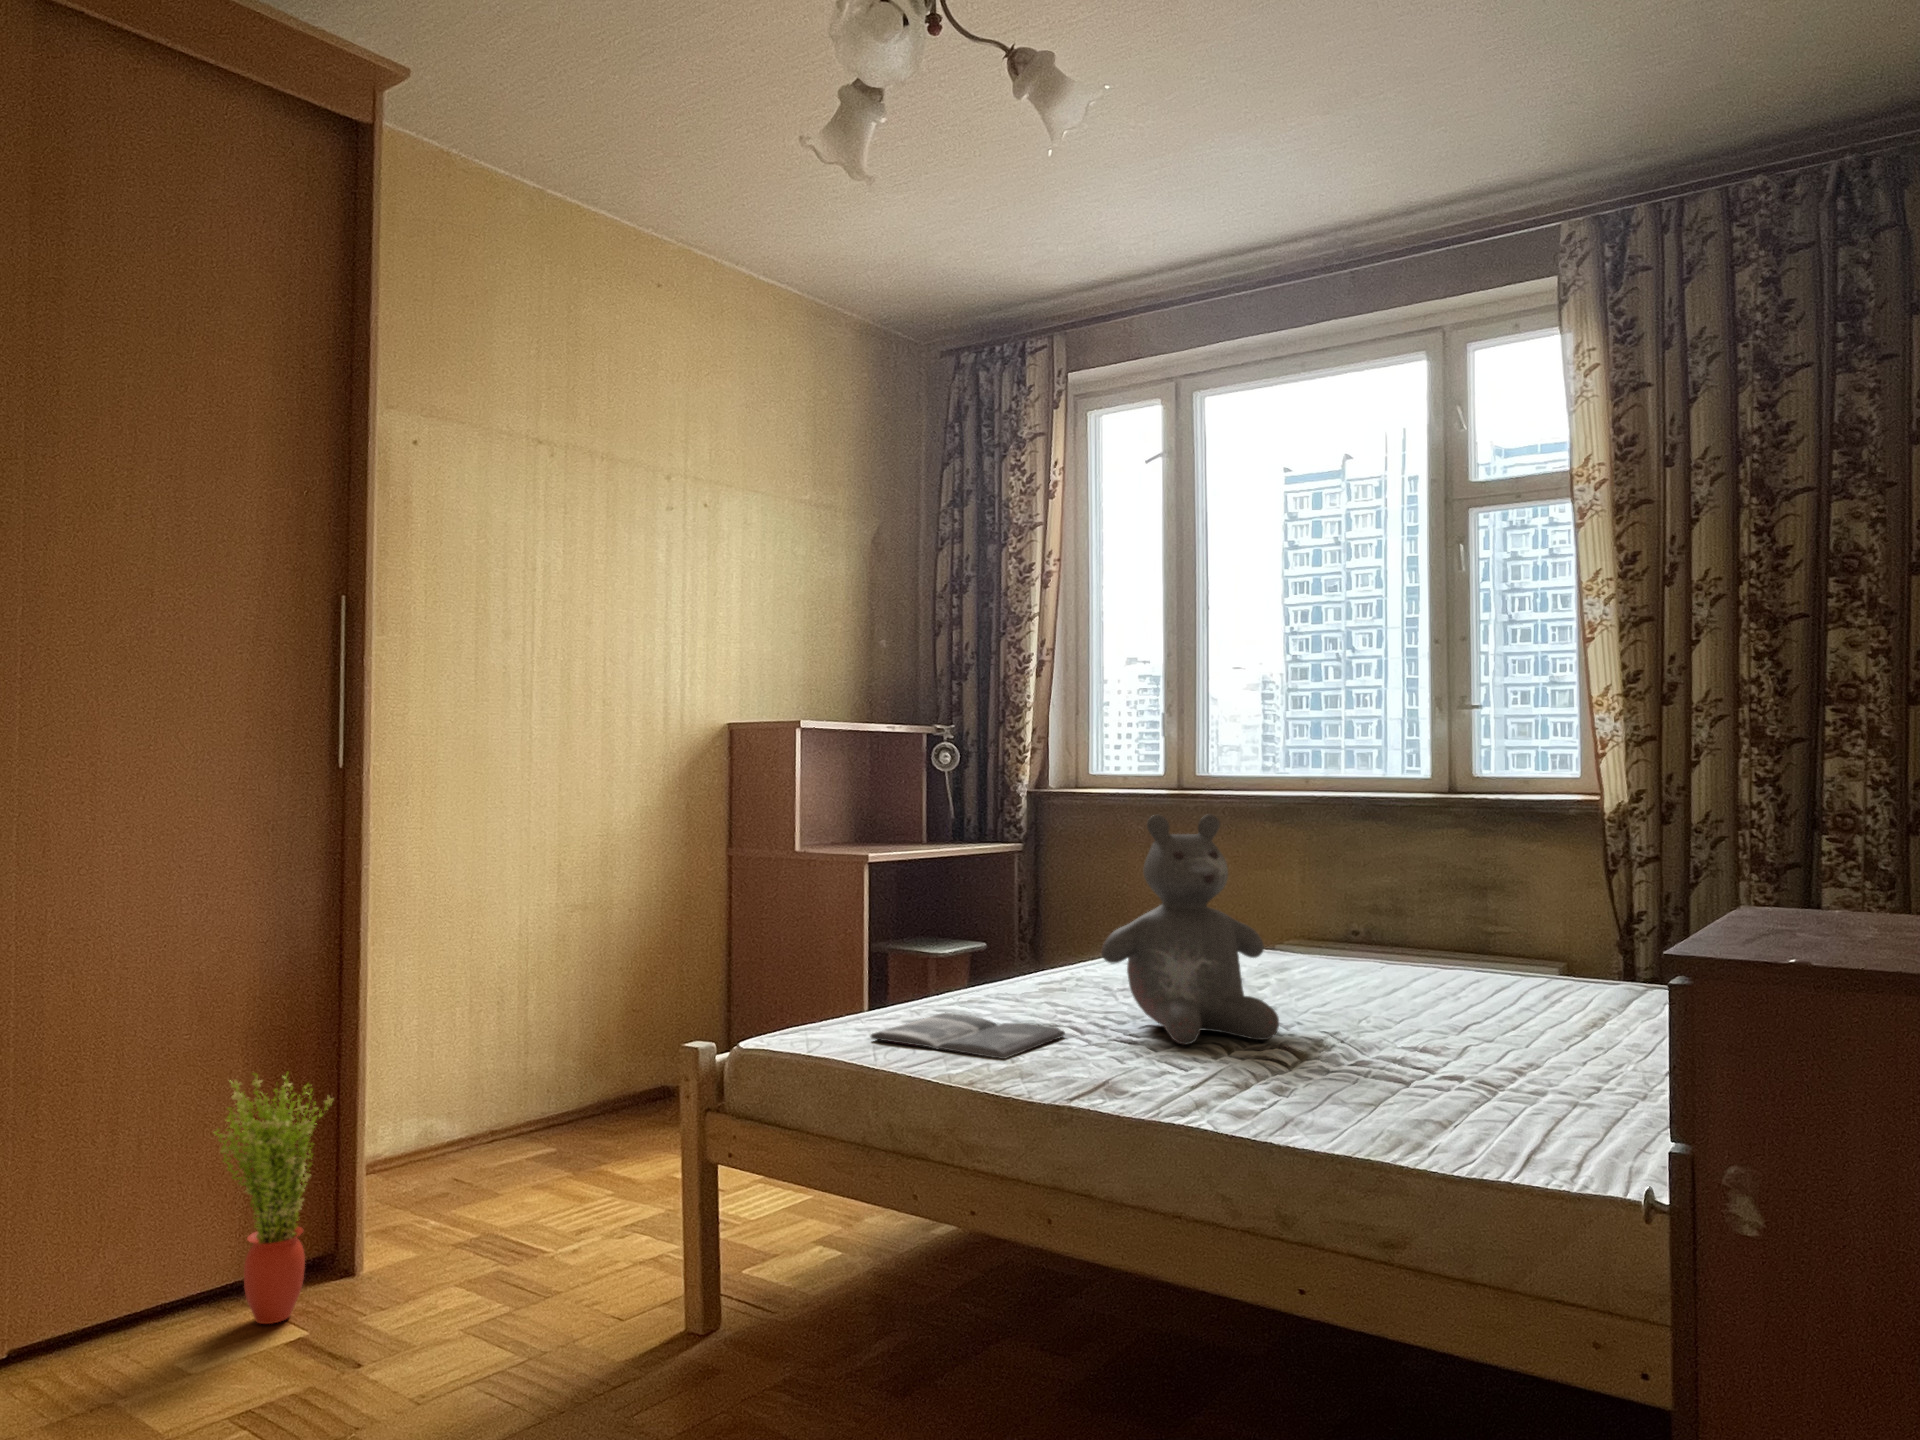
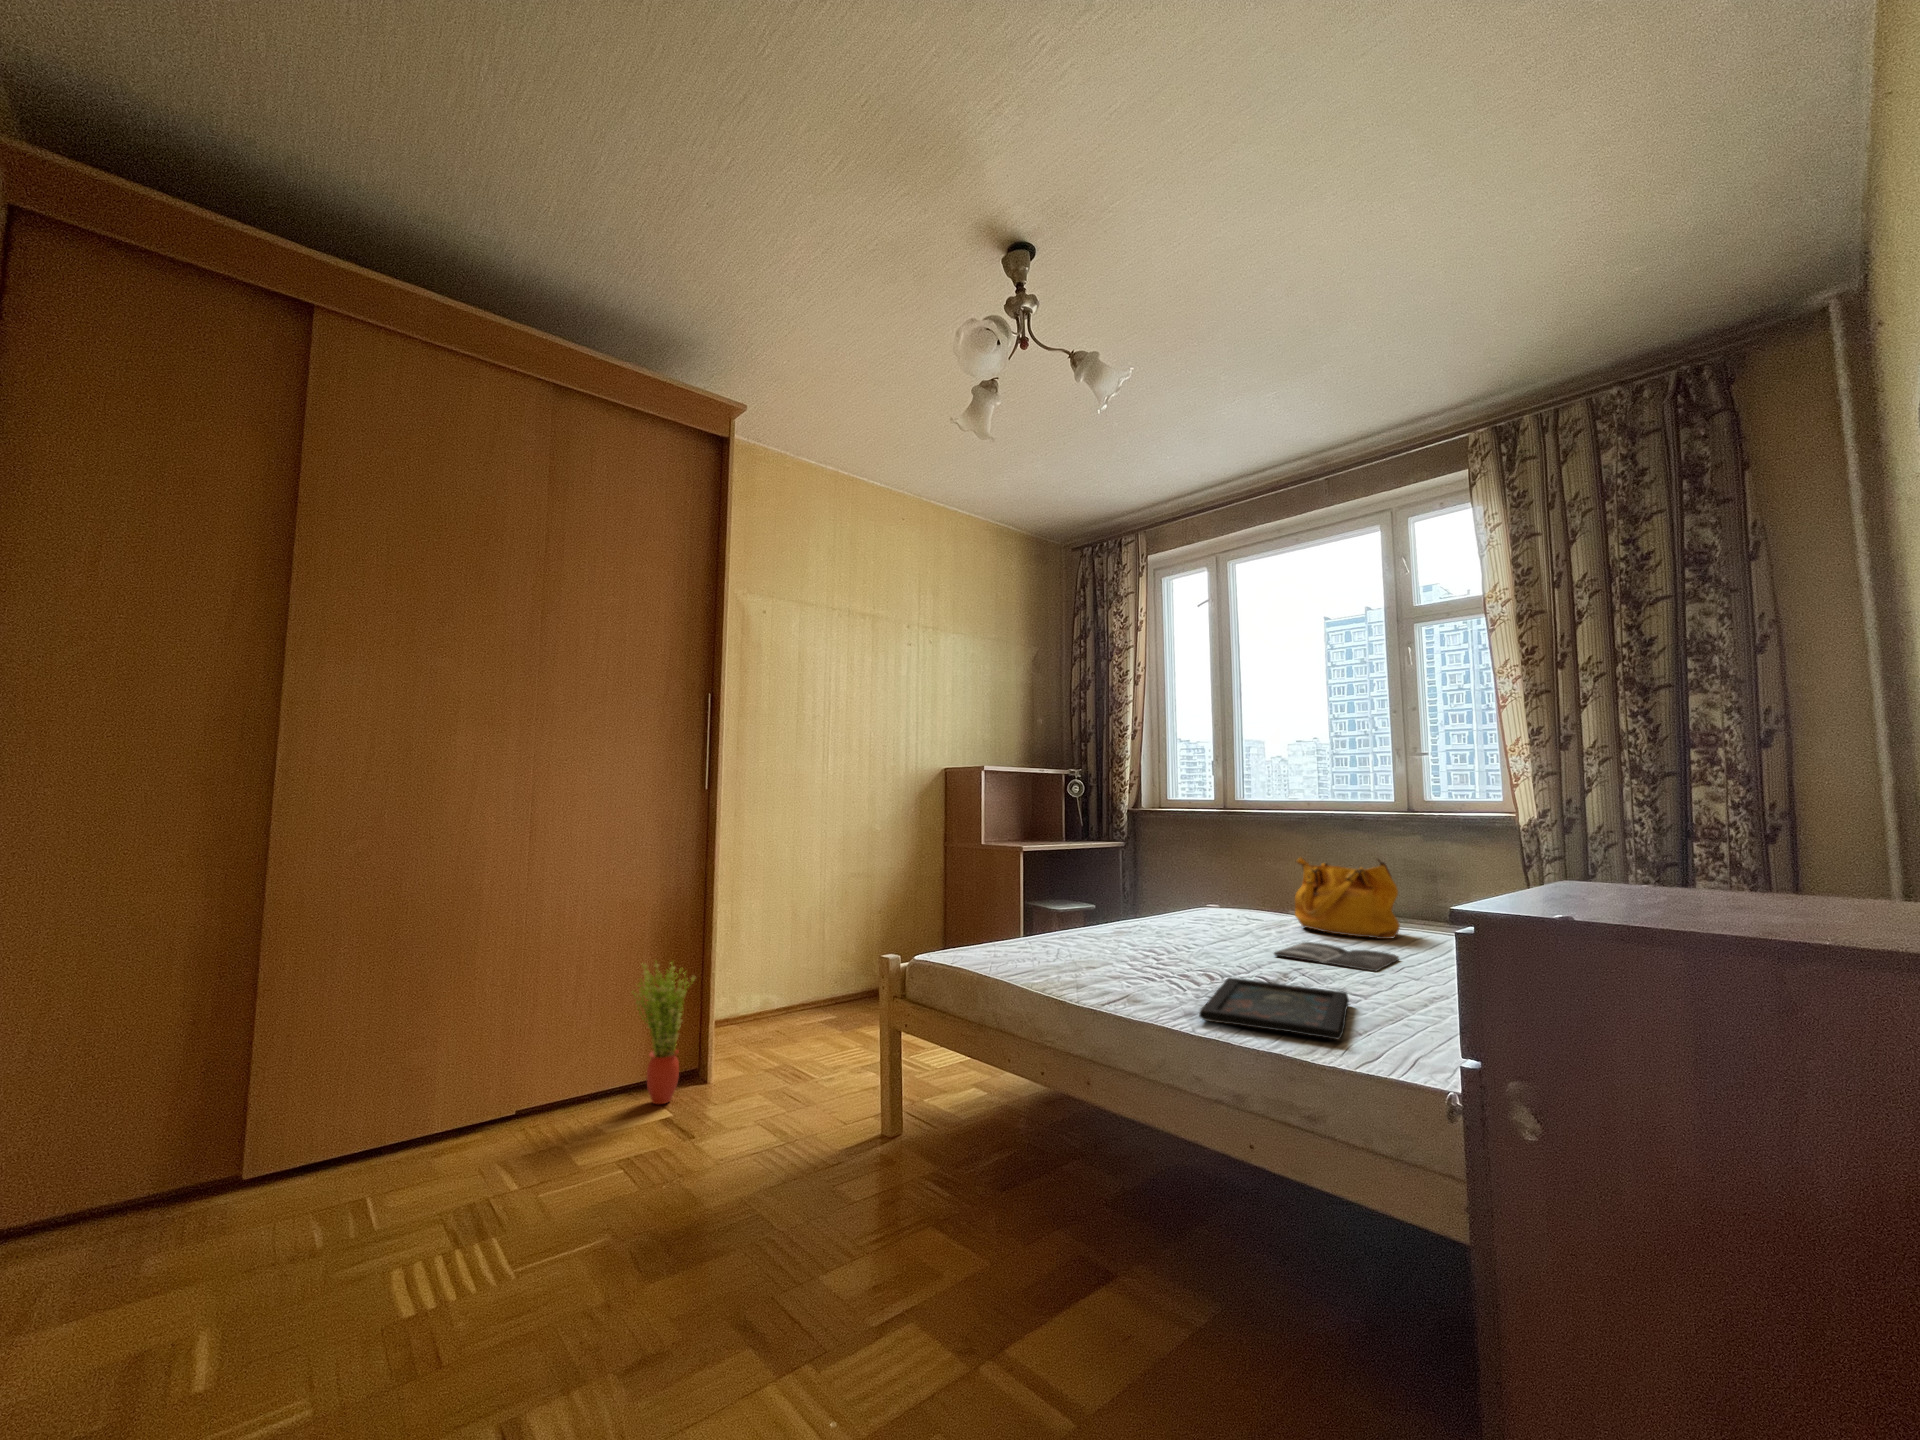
teddy bear: present [1101,814,1279,1045] -> none [1138,822,1256,972]
handbag: none [1303,863,1452,983] -> present [1295,857,1400,939]
magazine: present [871,1012,1065,1059] -> present [1274,942,1399,972]
tray: none [1232,1049,1434,1128] -> present [1199,977,1349,1040]

